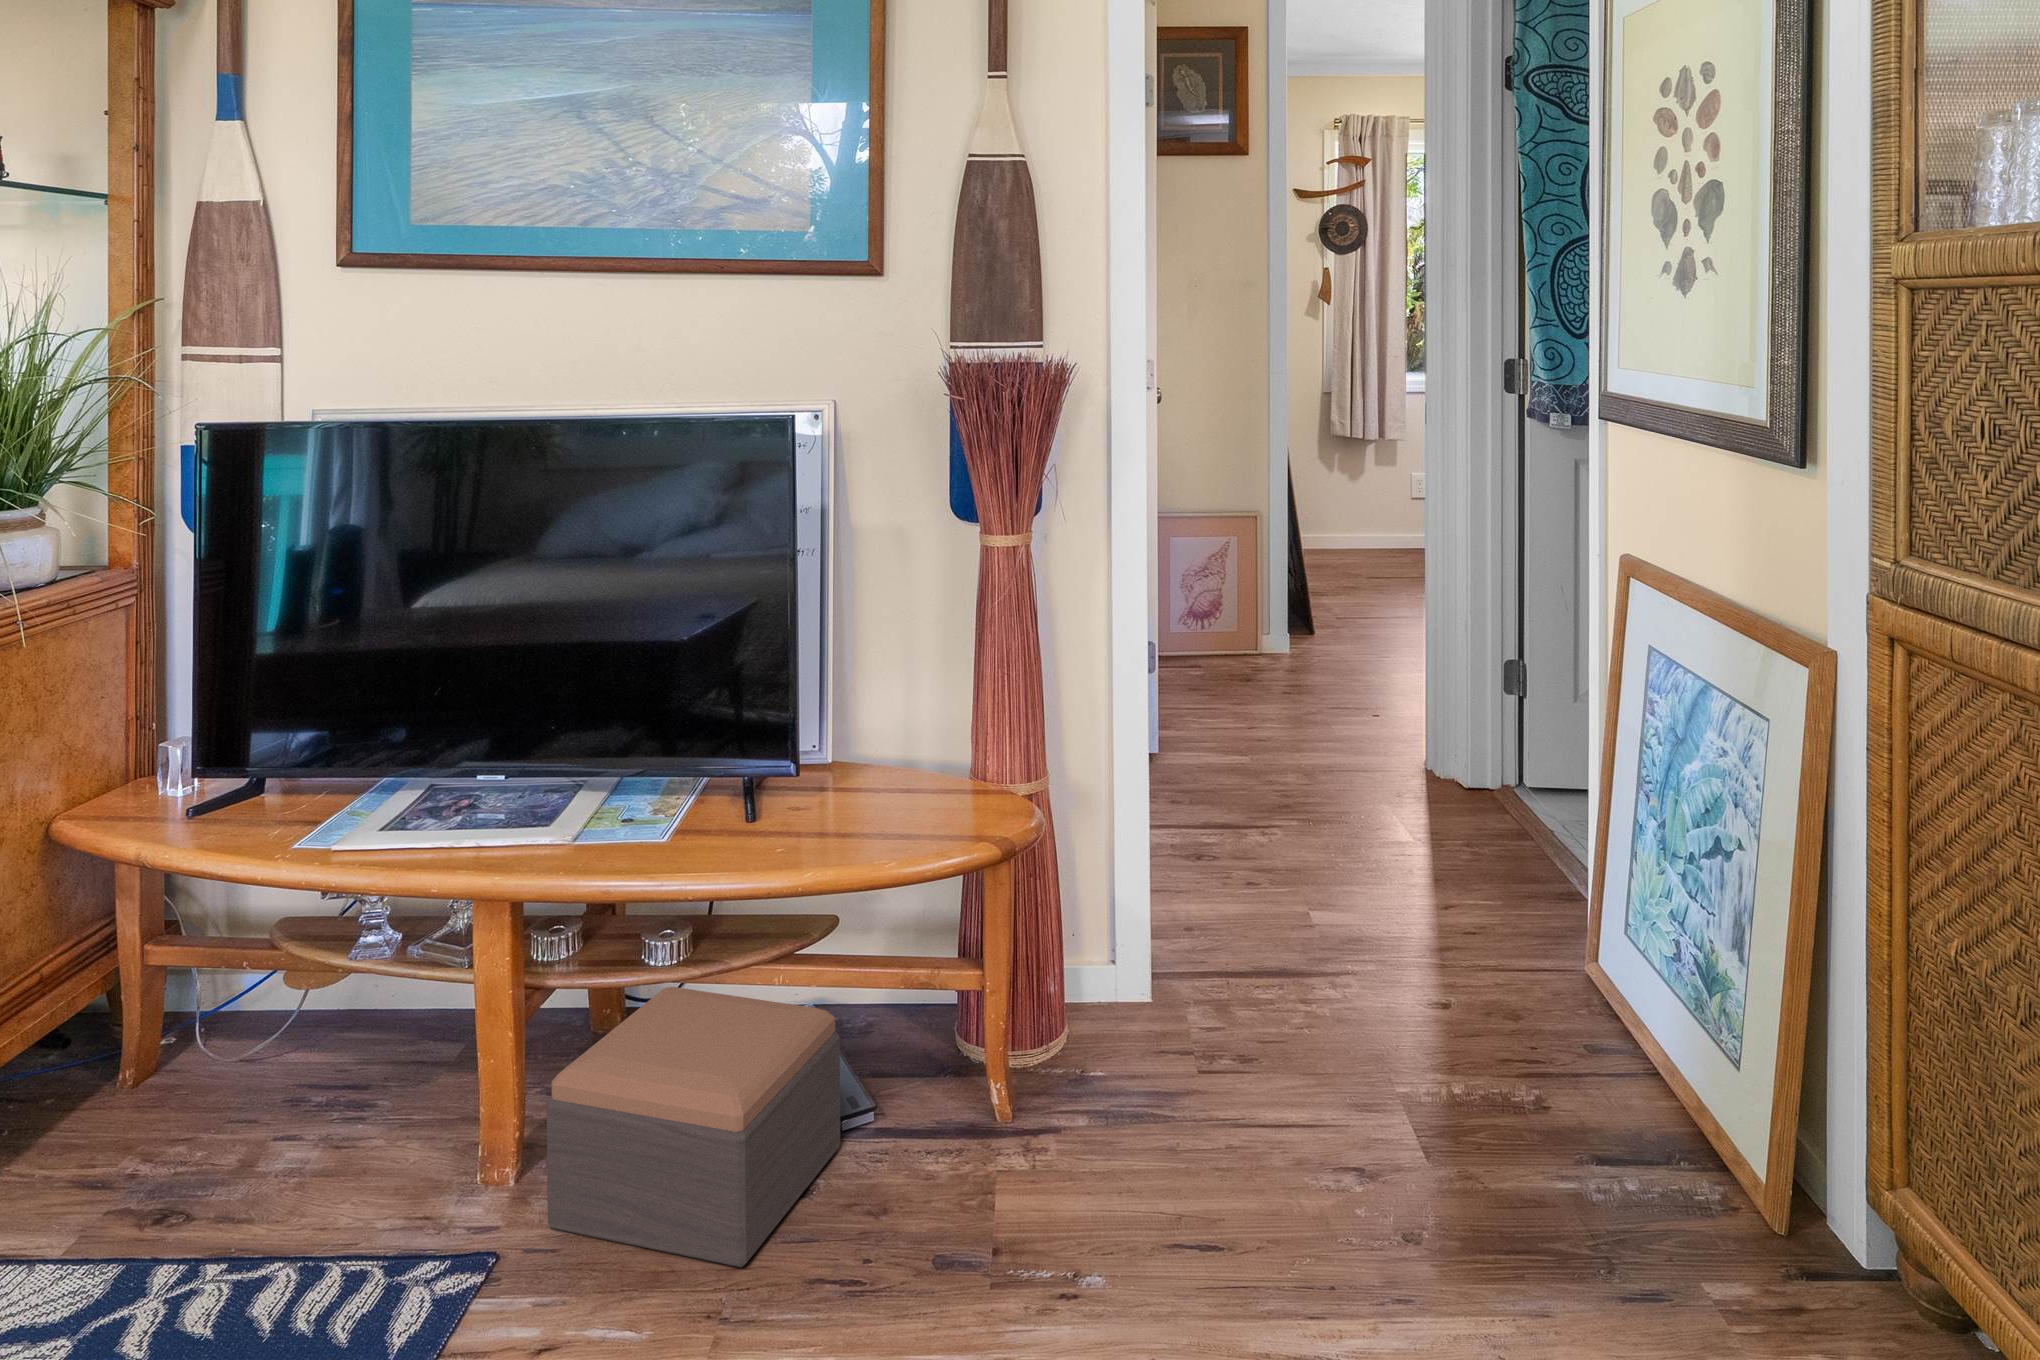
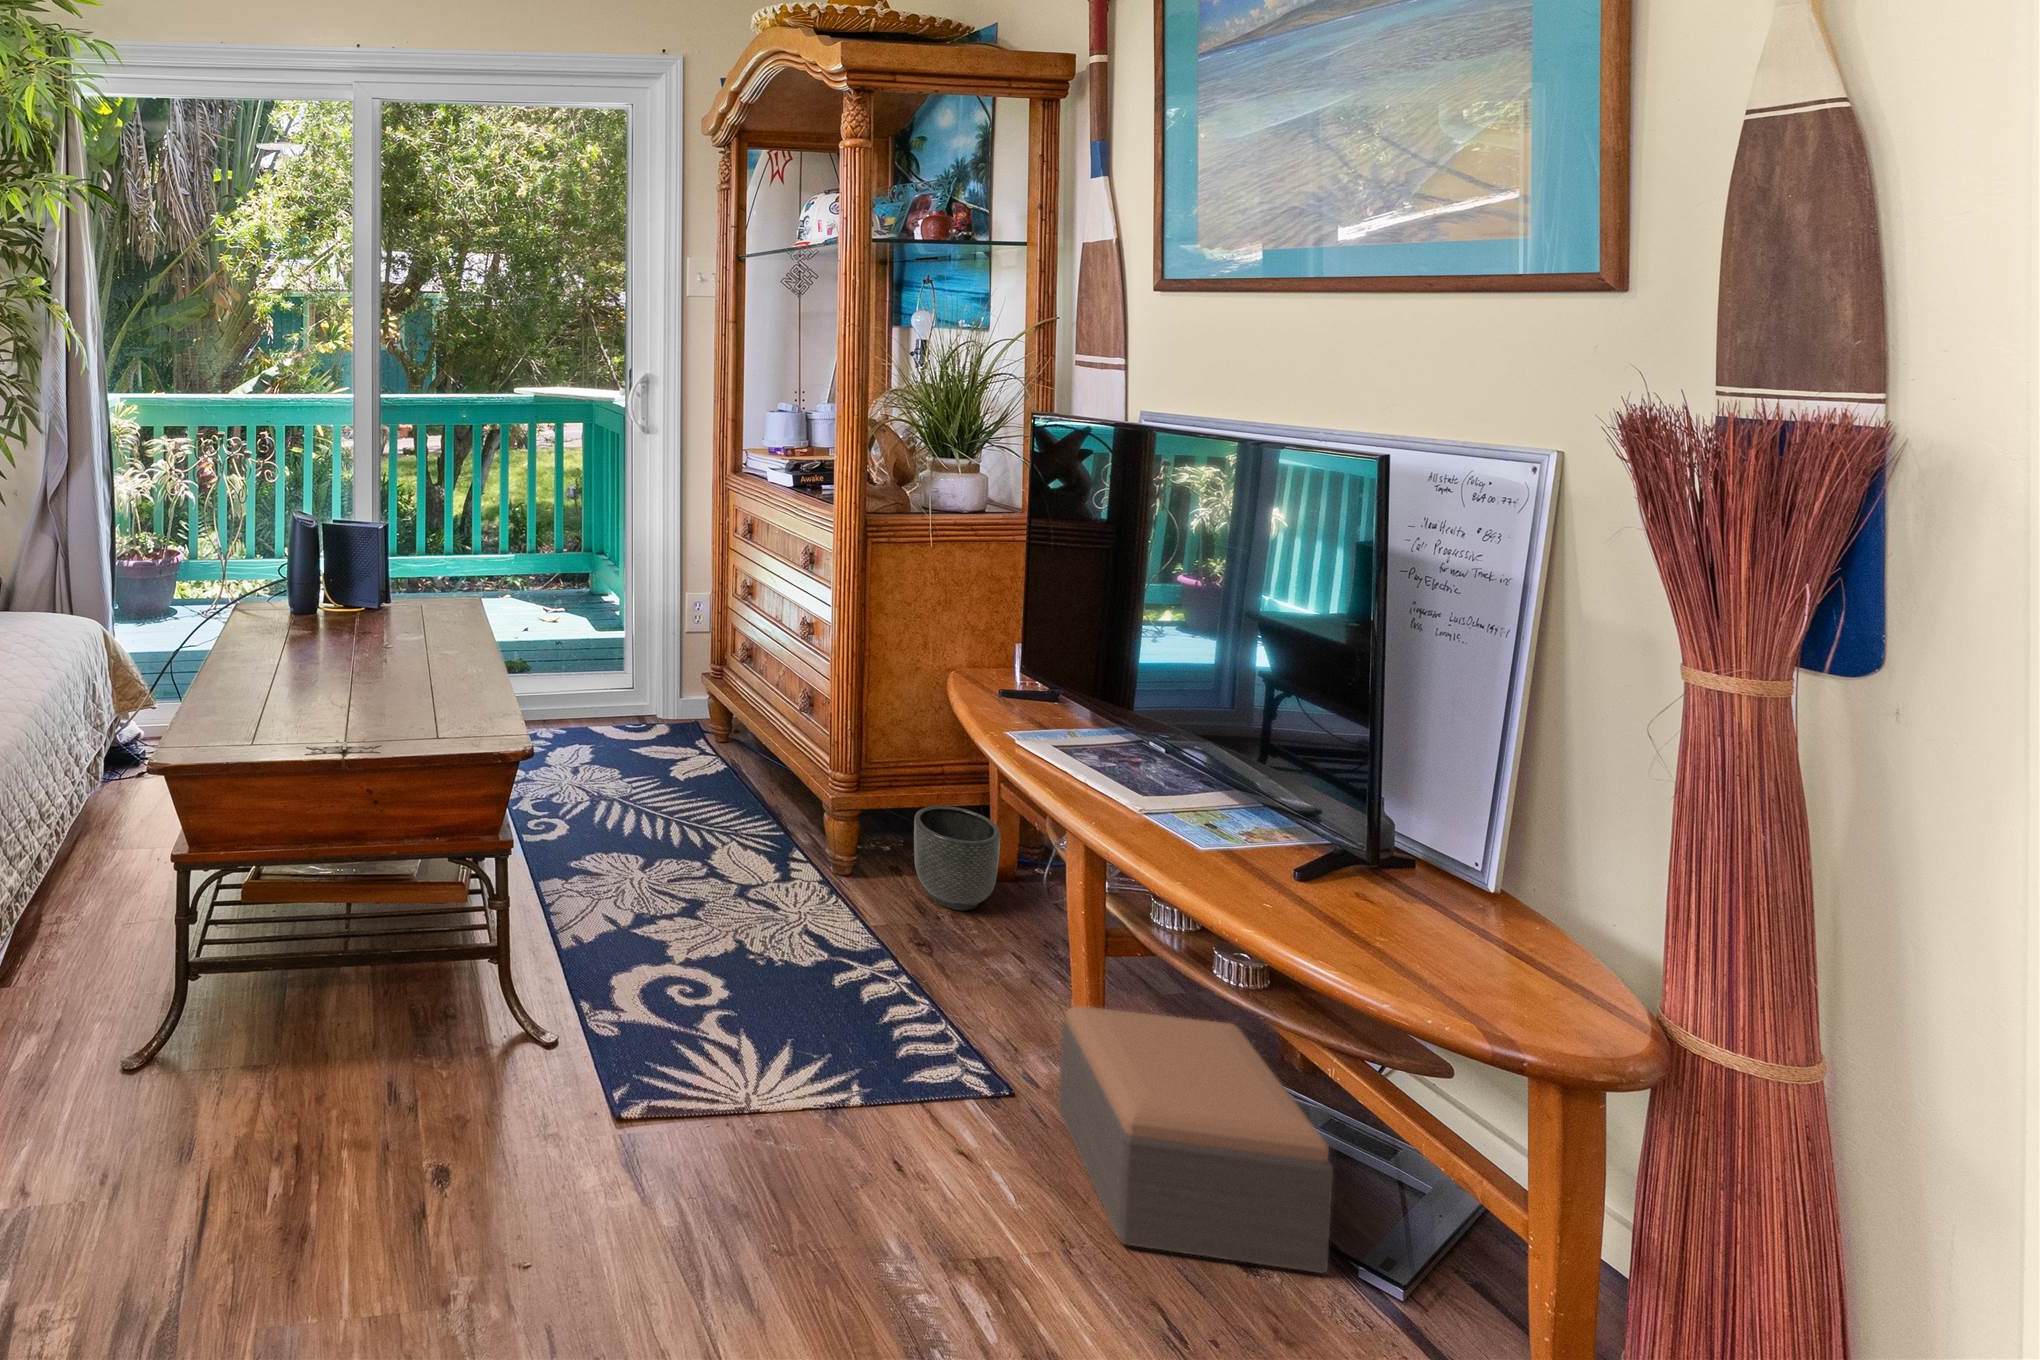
planter: none [40,991,196,1166] -> present [914,806,1000,911]

